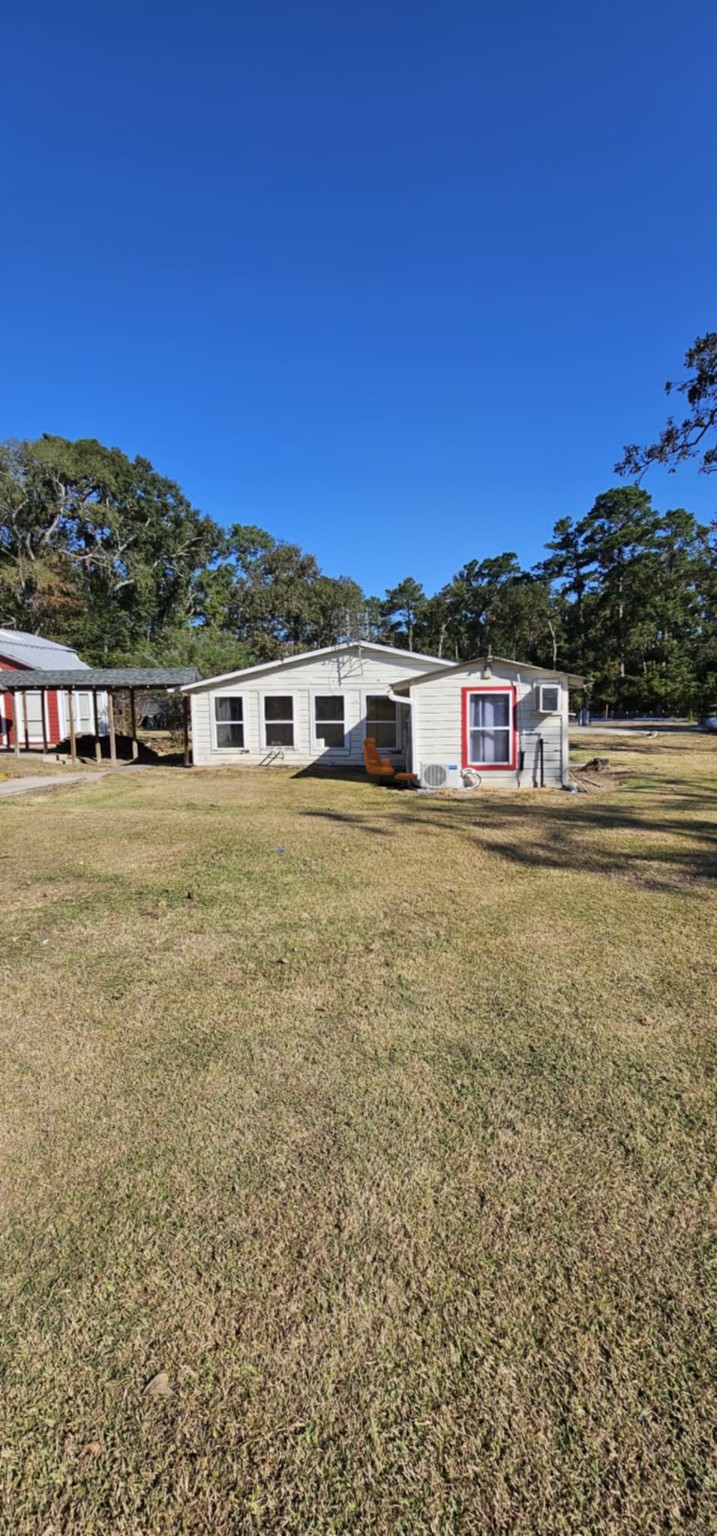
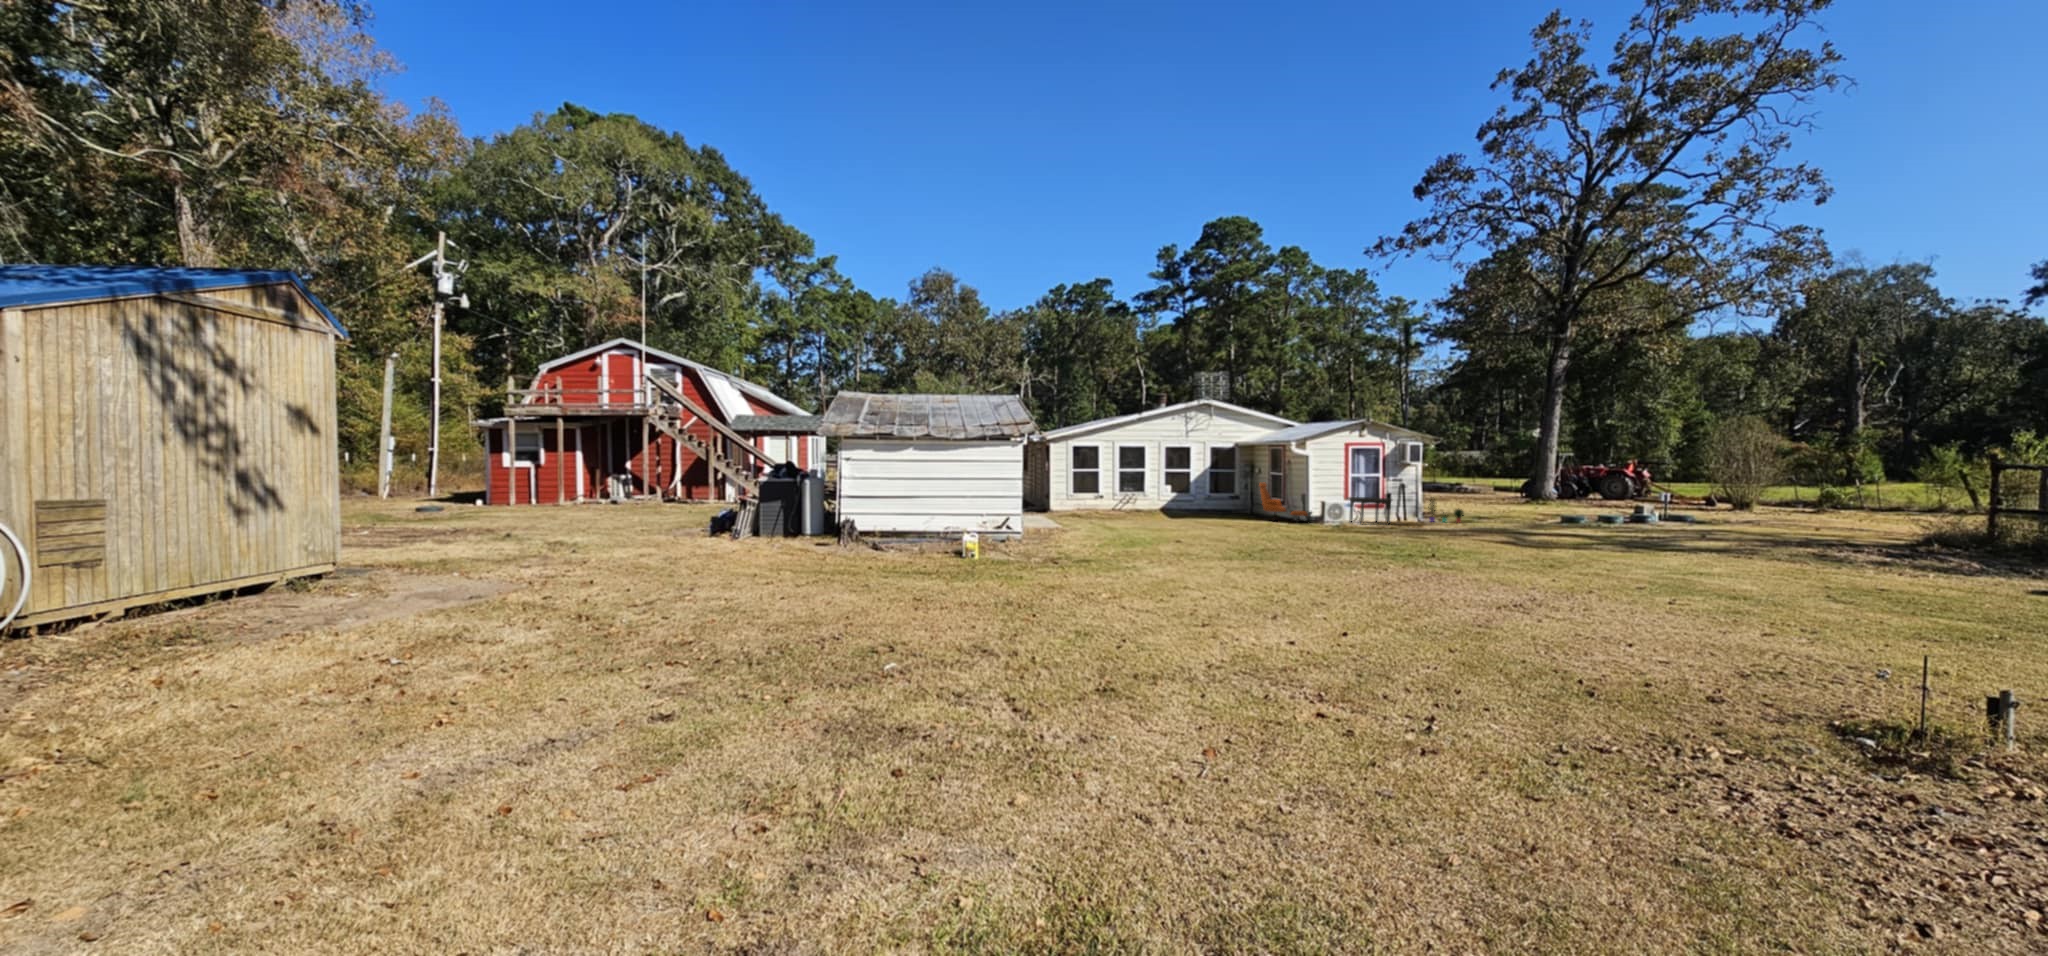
potted plant: none [569,754,614,788] -> present [1428,499,1464,523]
round table: none [461,756,517,792] -> present [1349,497,1392,524]

